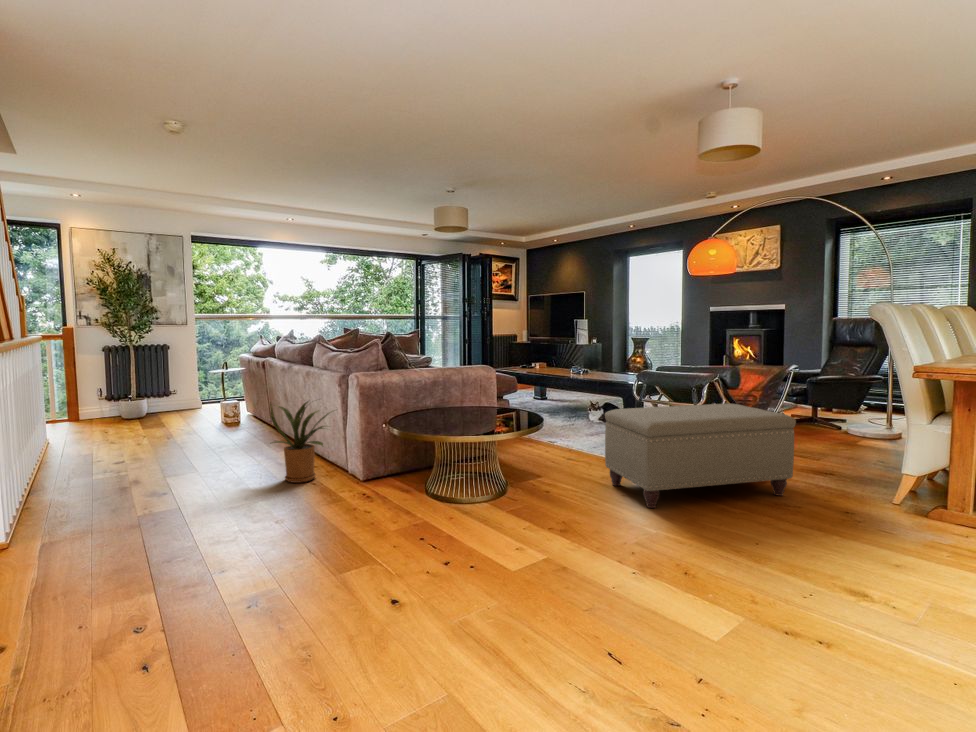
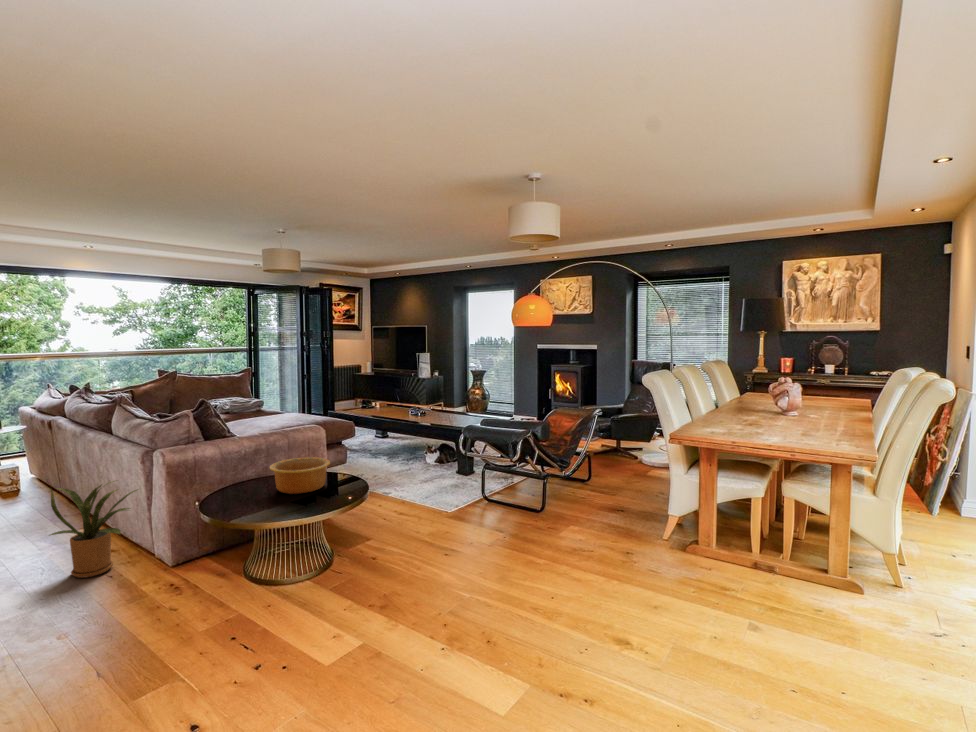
bowl: none [449,389,505,419] -> present [270,457,330,494]
ottoman: present [605,404,796,508] -> none [430,456,592,569]

